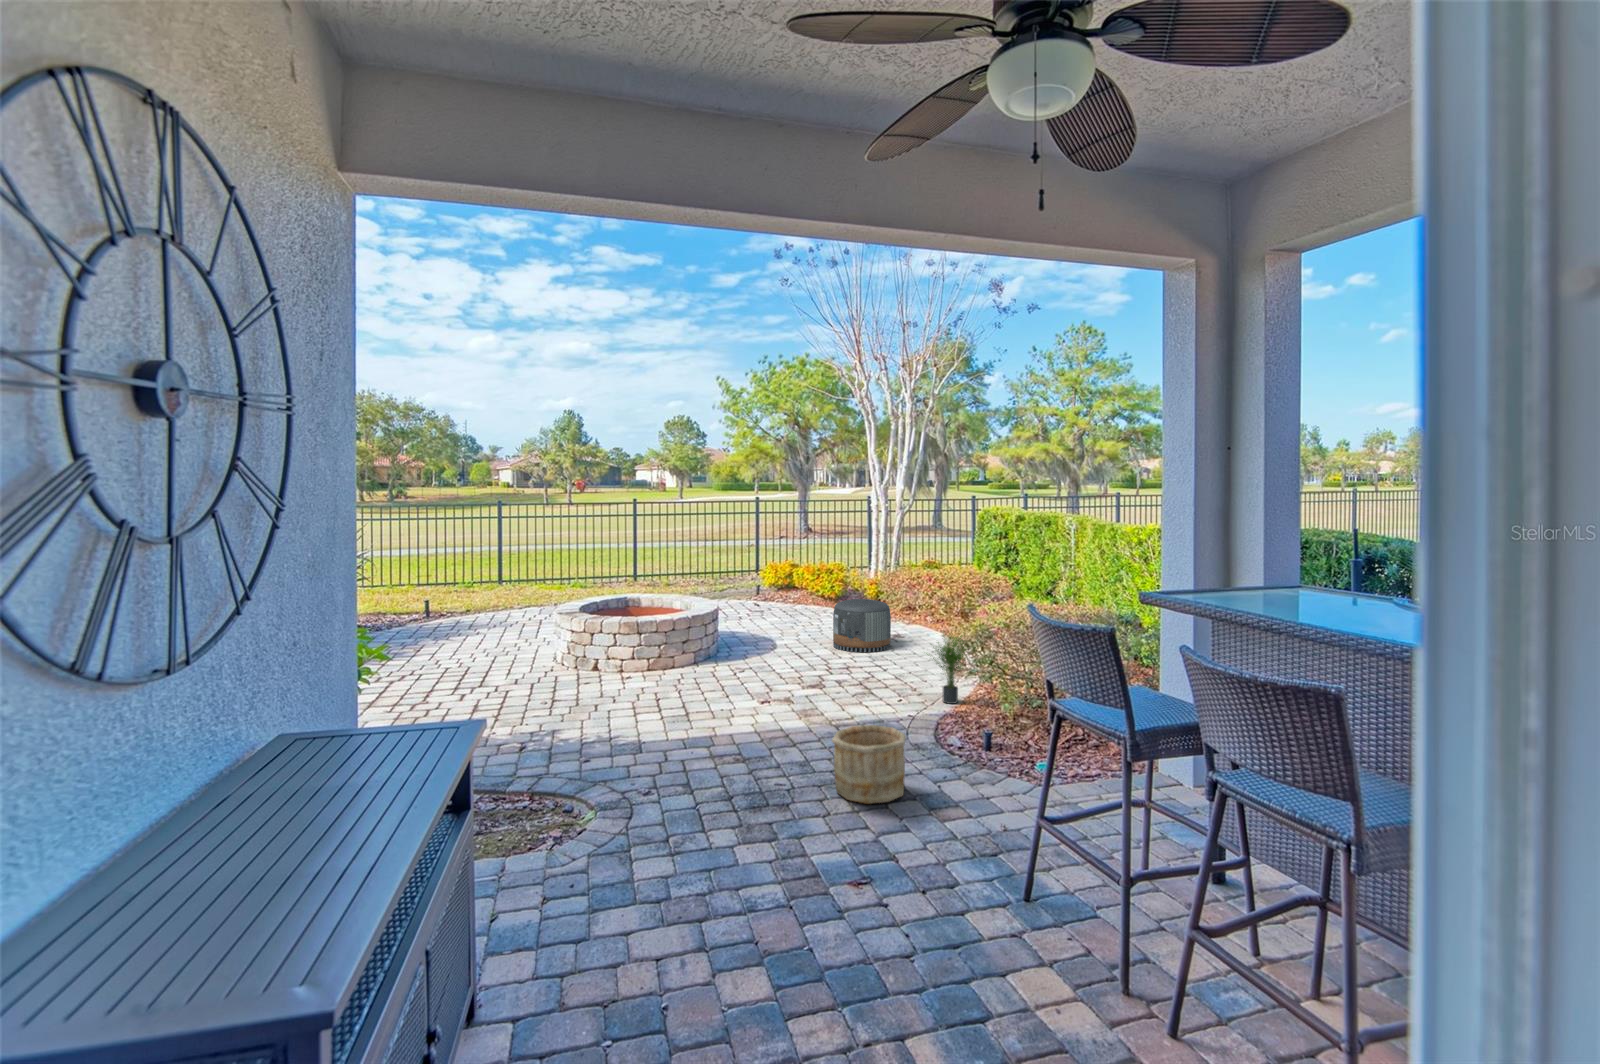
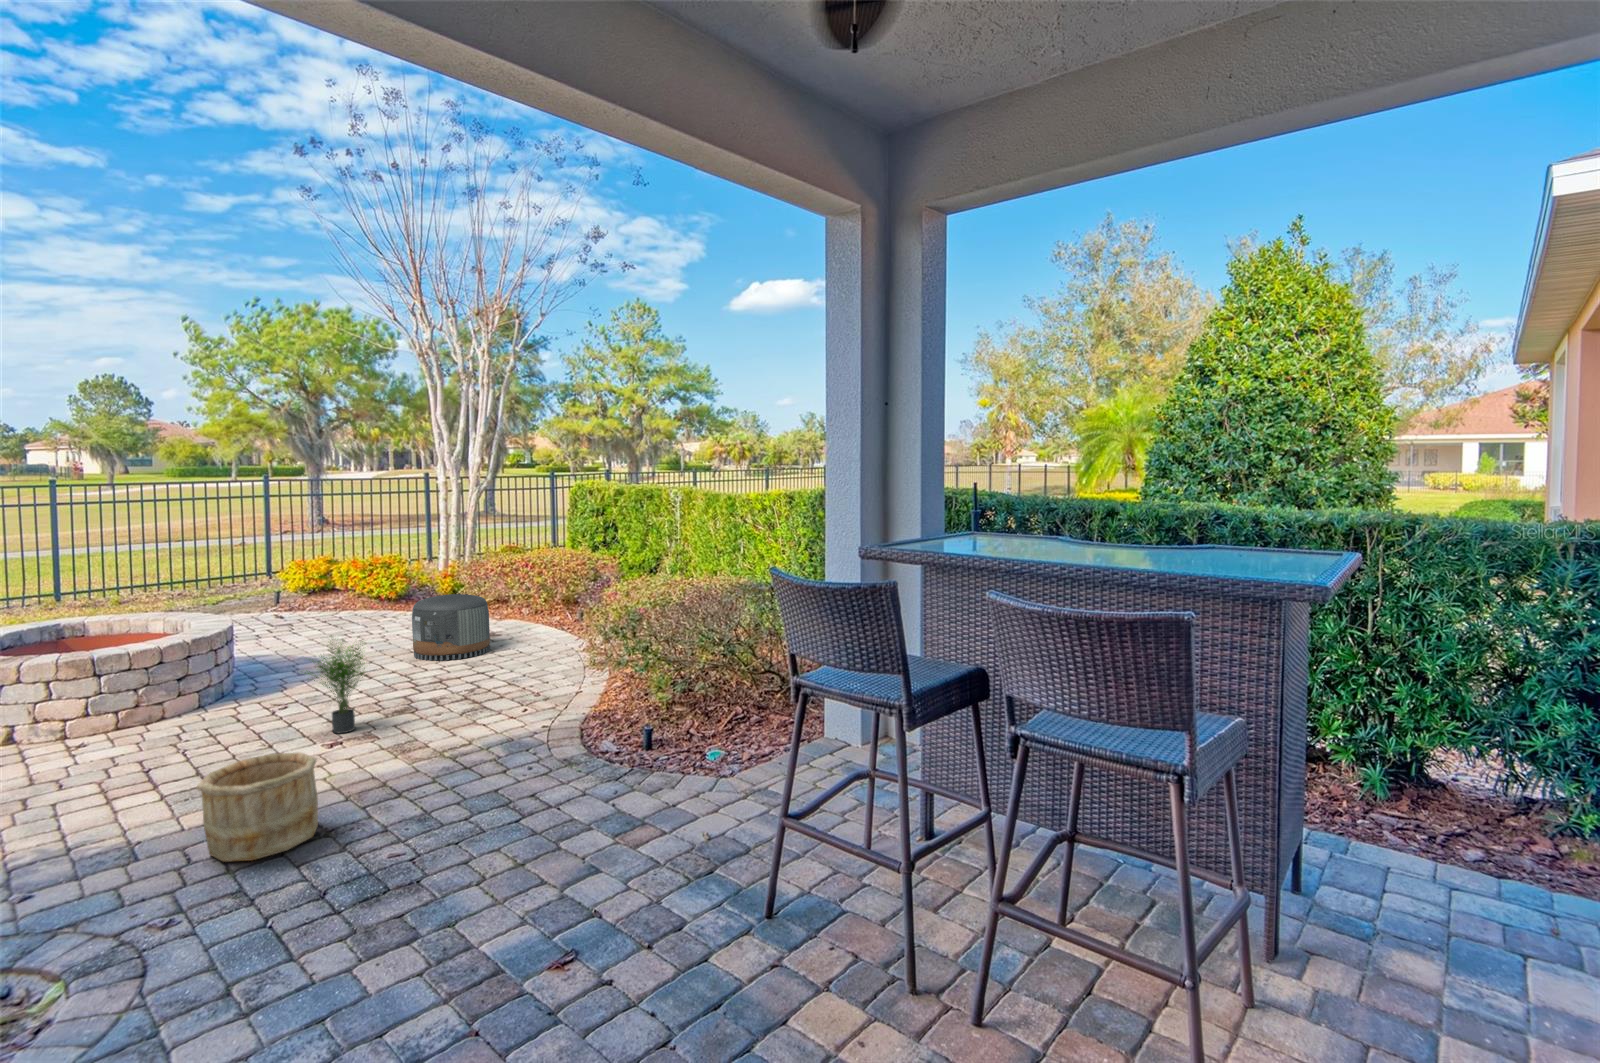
potted plant: present [933,636,966,704] -> present [308,642,365,733]
wooden bucket: present [832,725,906,804] -> present [196,752,318,862]

